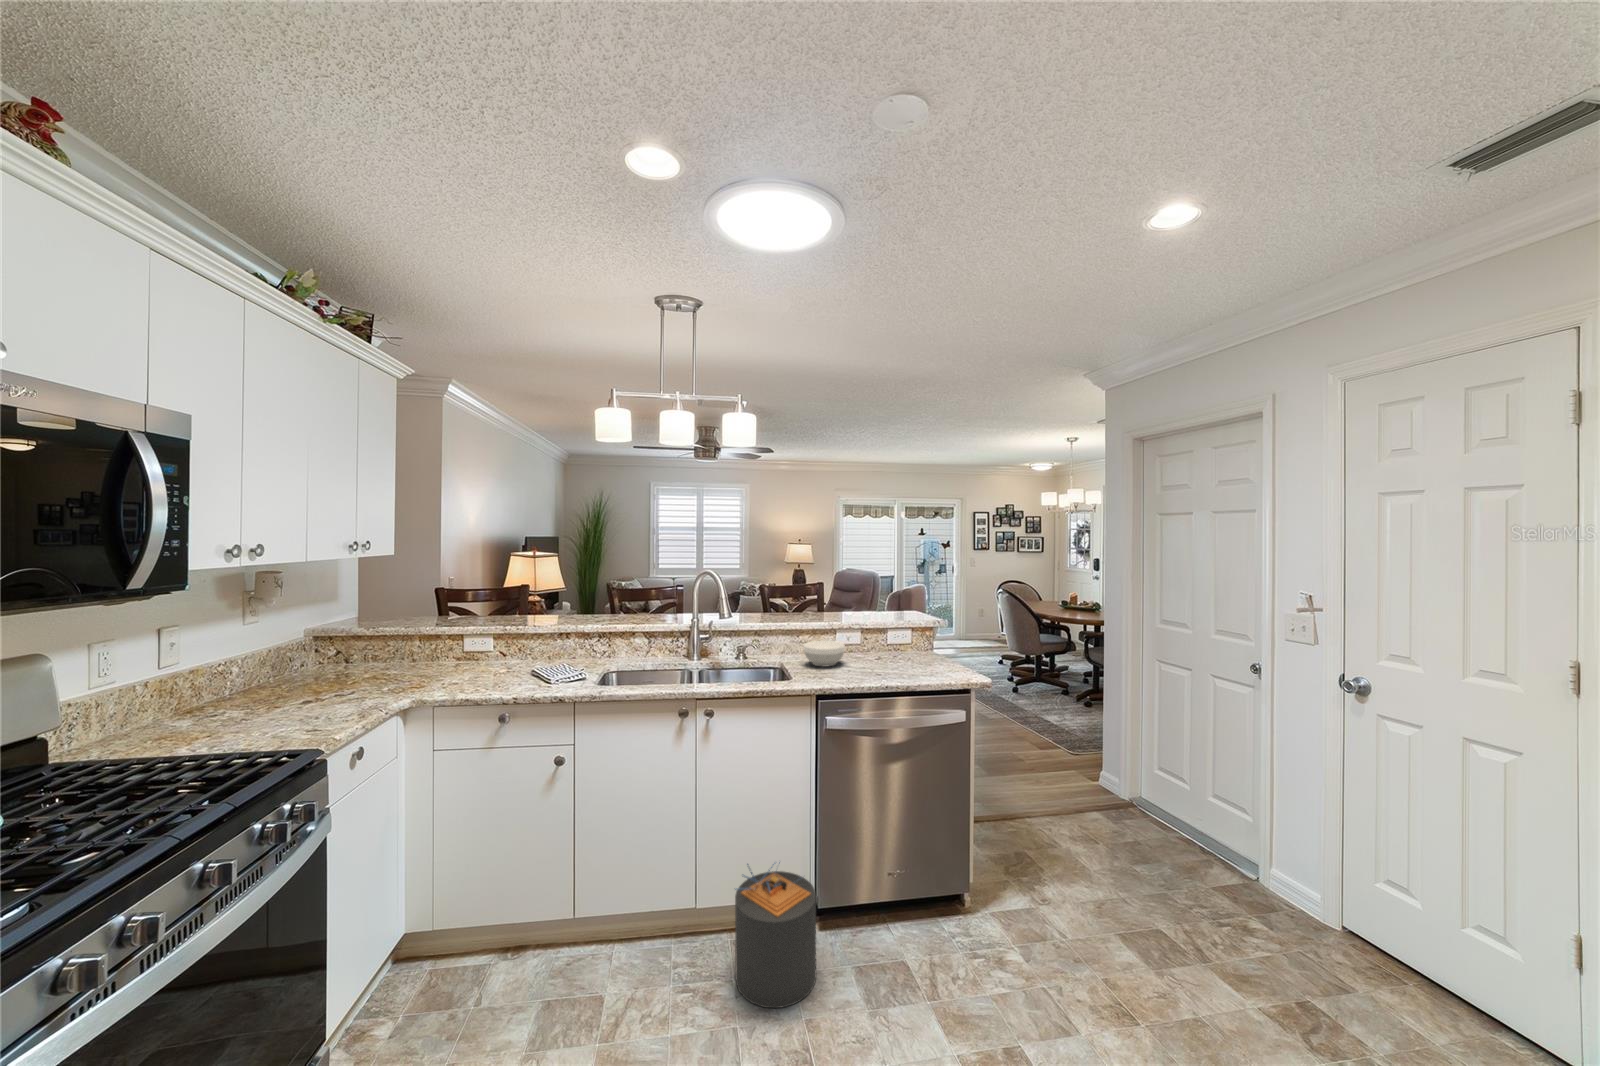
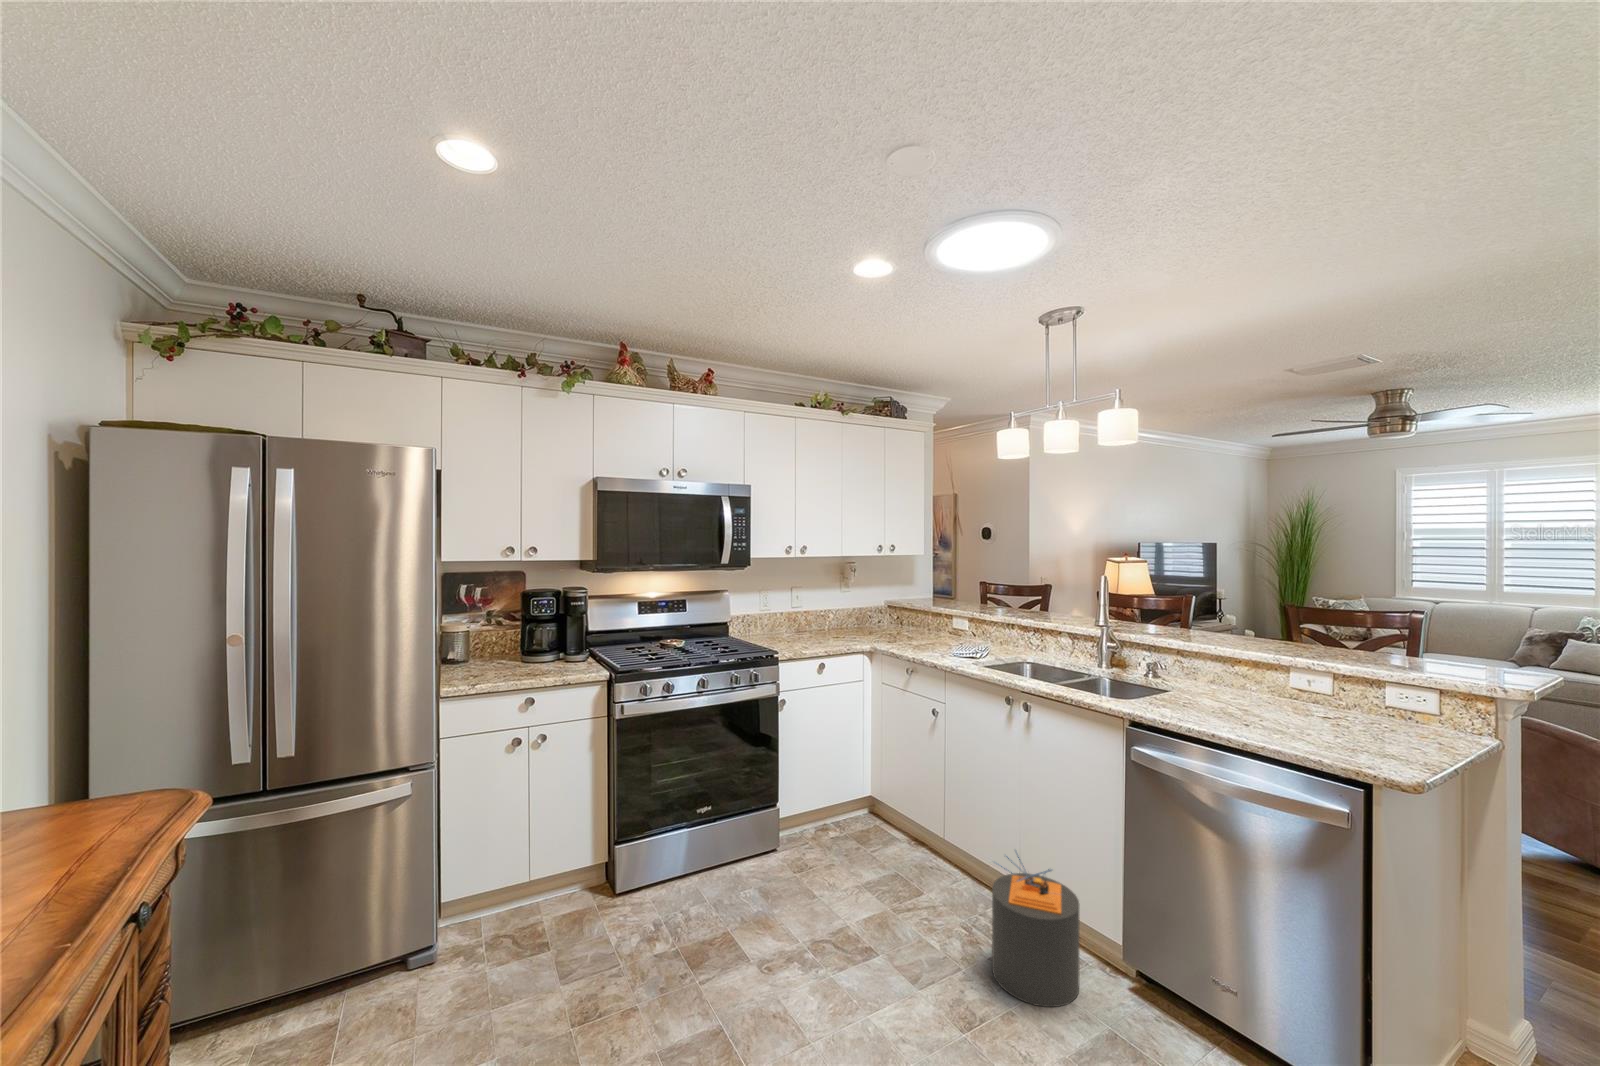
bowl: present [803,641,845,667] -> none [1197,672,1262,707]

